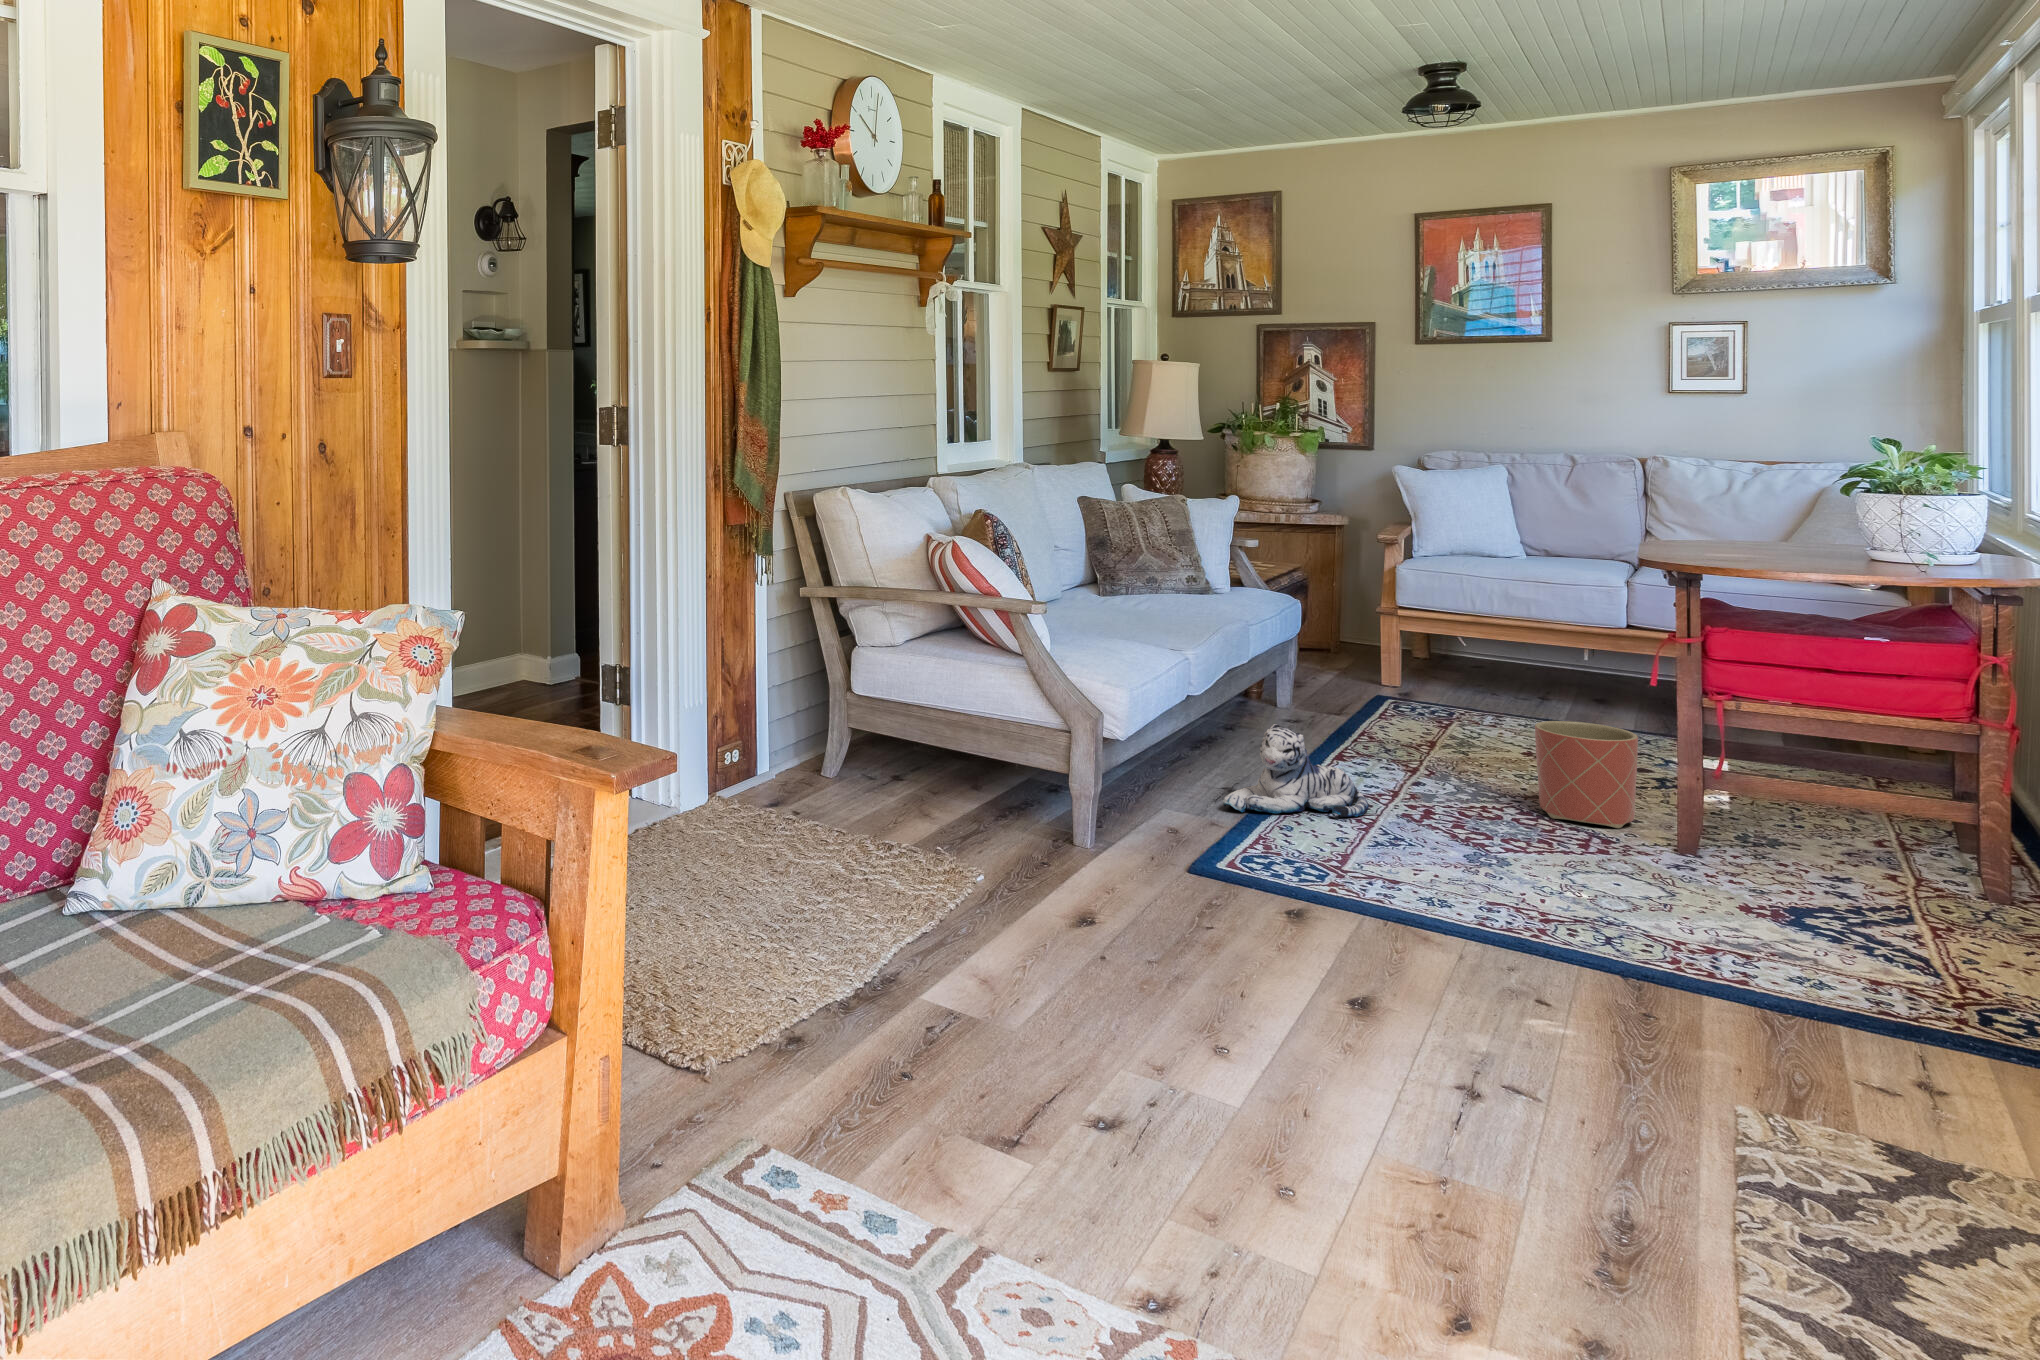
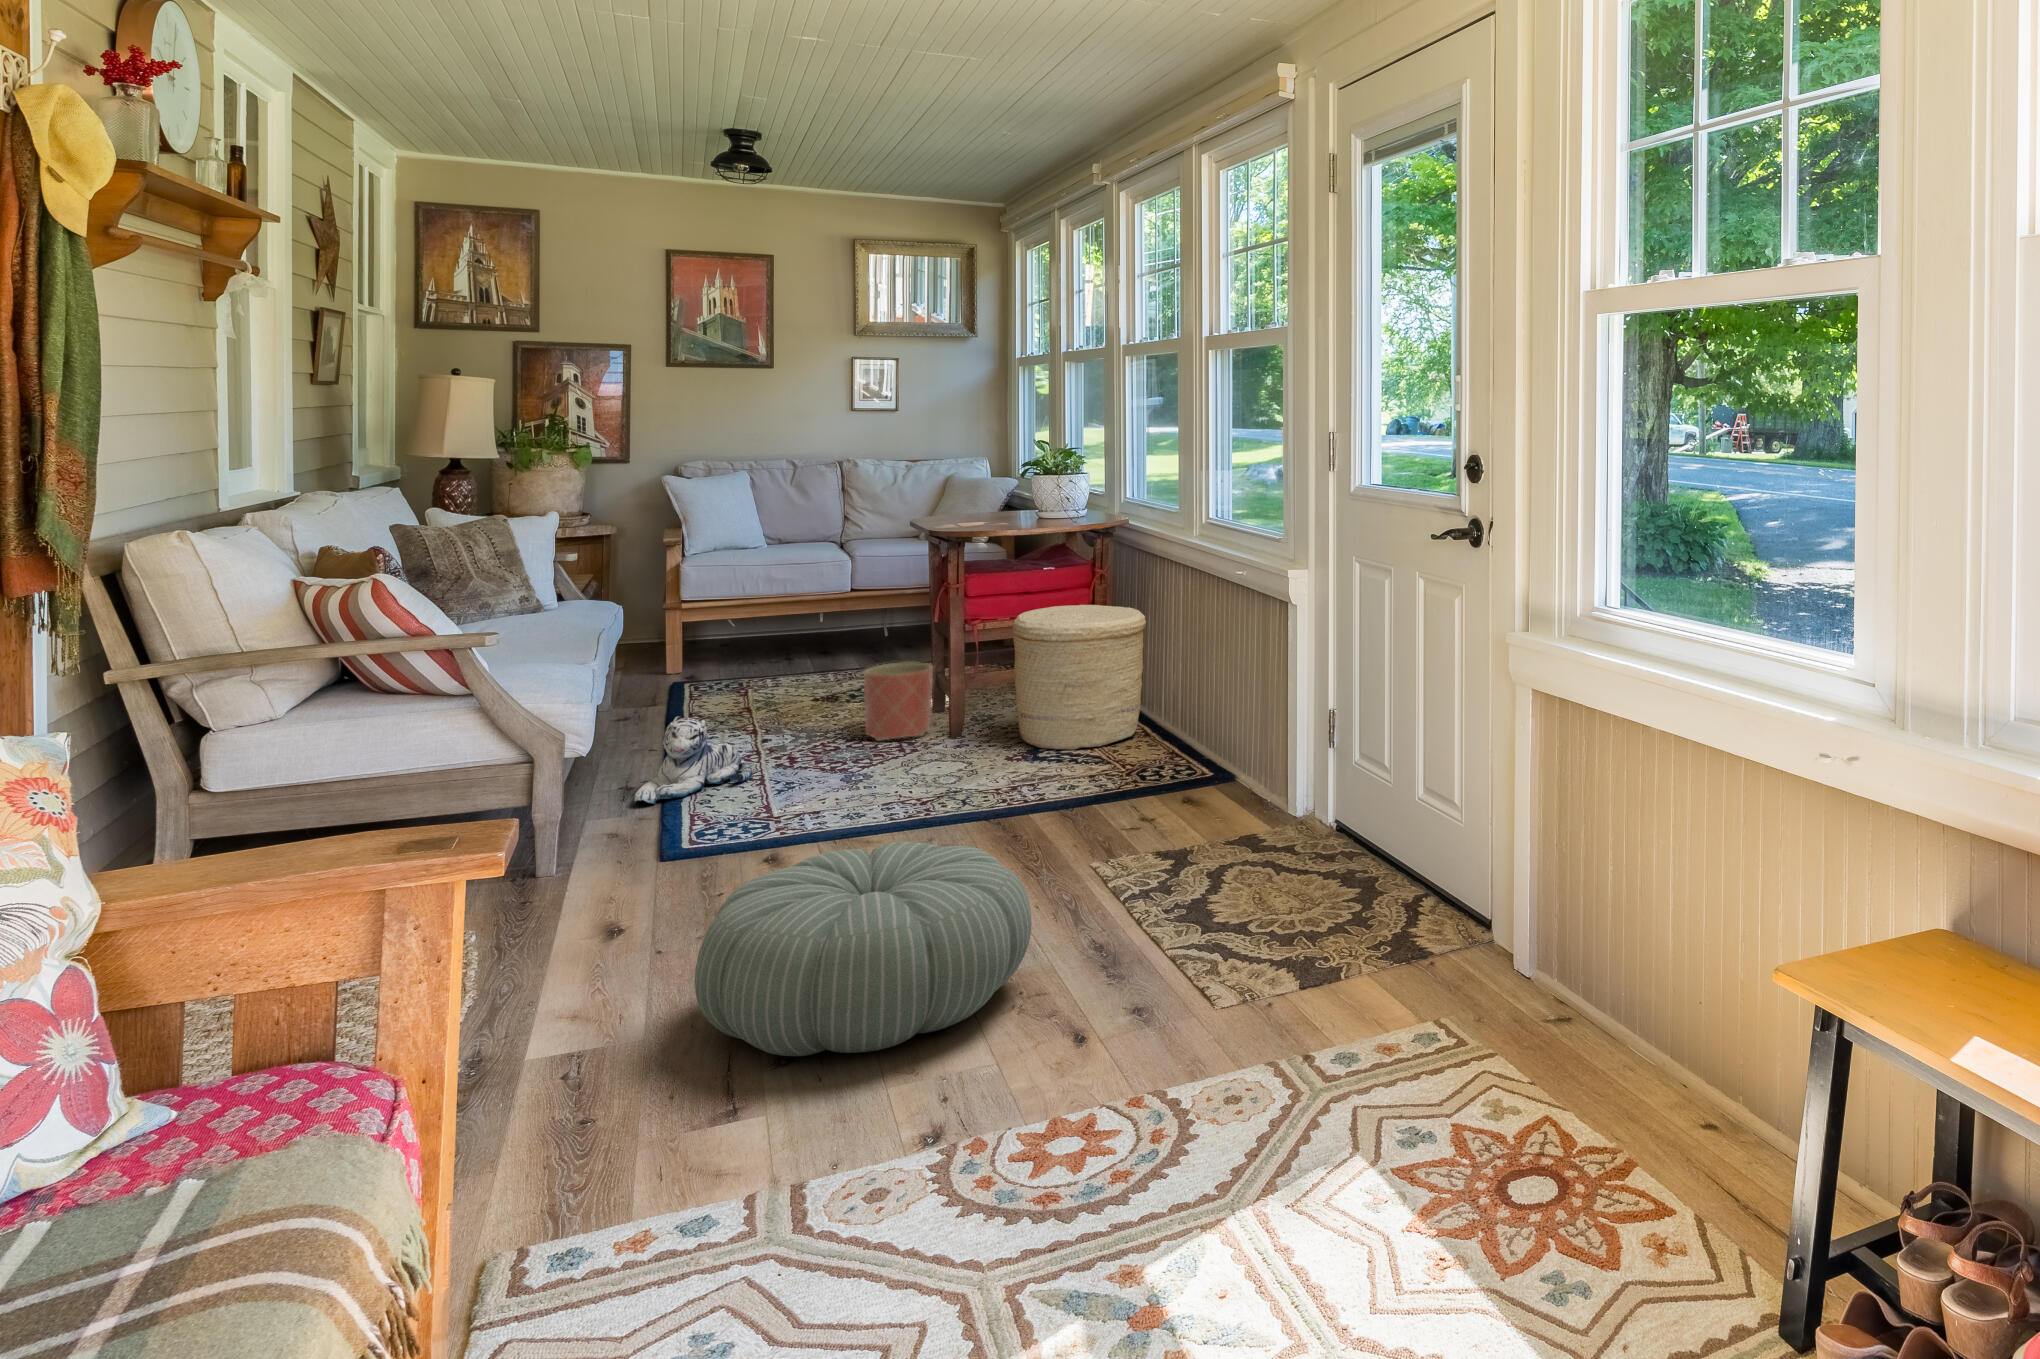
woven basket: none [1746,687,2014,924] -> present [1013,605,1146,750]
pouf: none [1039,903,1454,1177] -> present [695,842,1032,1056]

